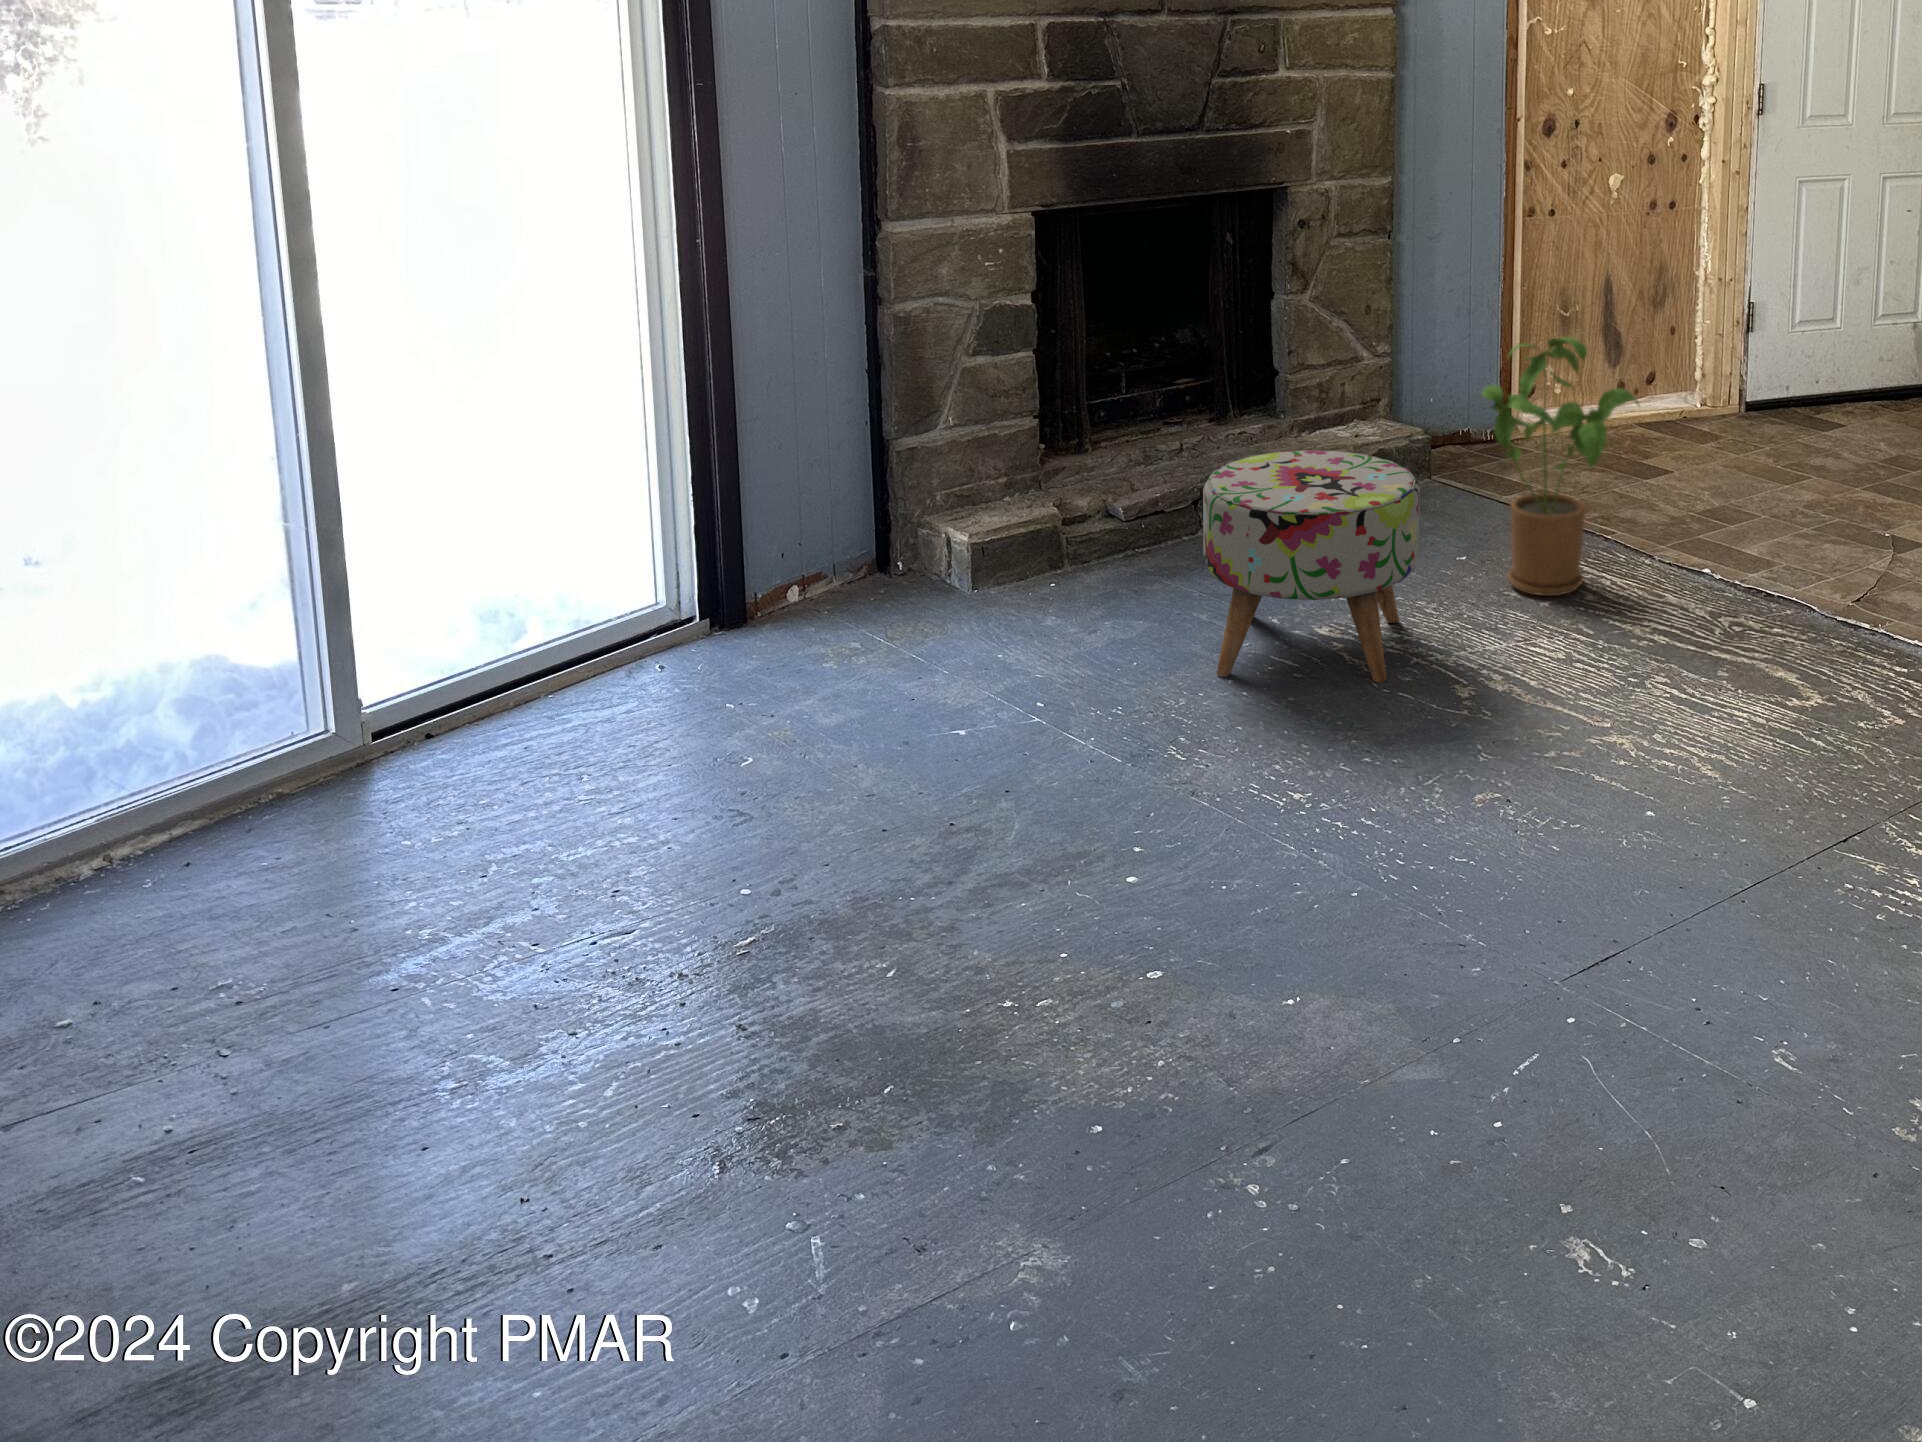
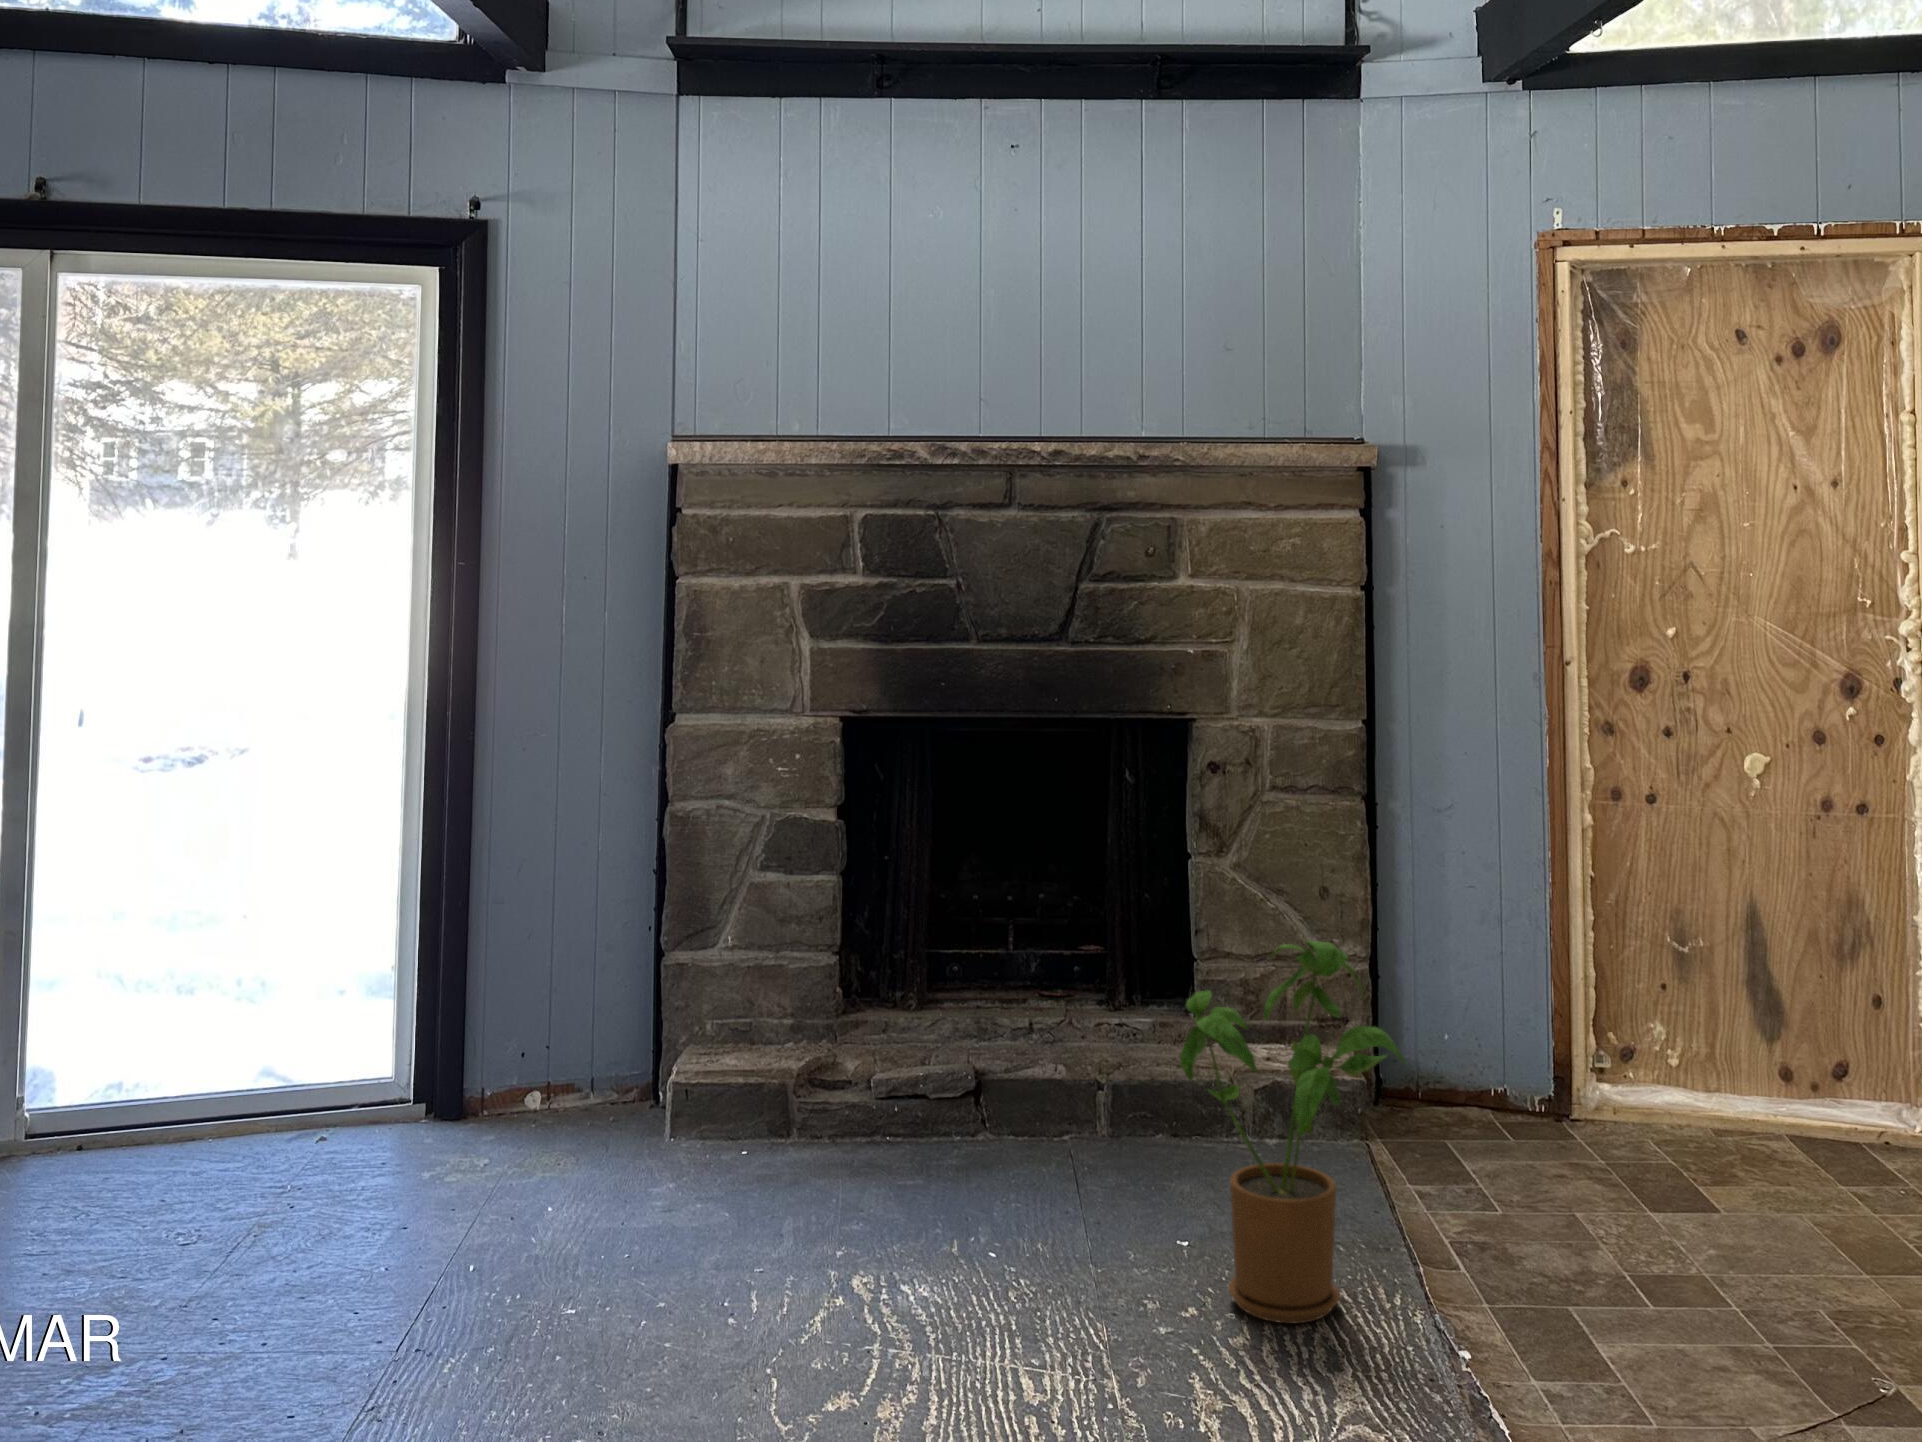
ottoman: present [1203,450,1420,683] -> none [746,1025,1034,1354]

